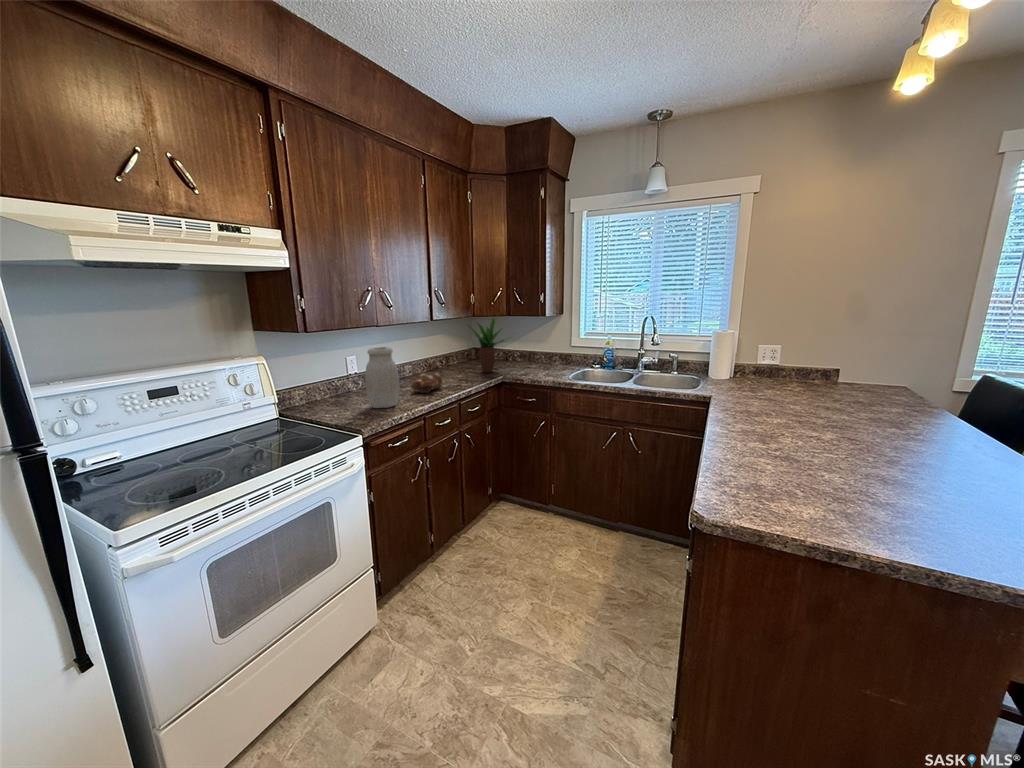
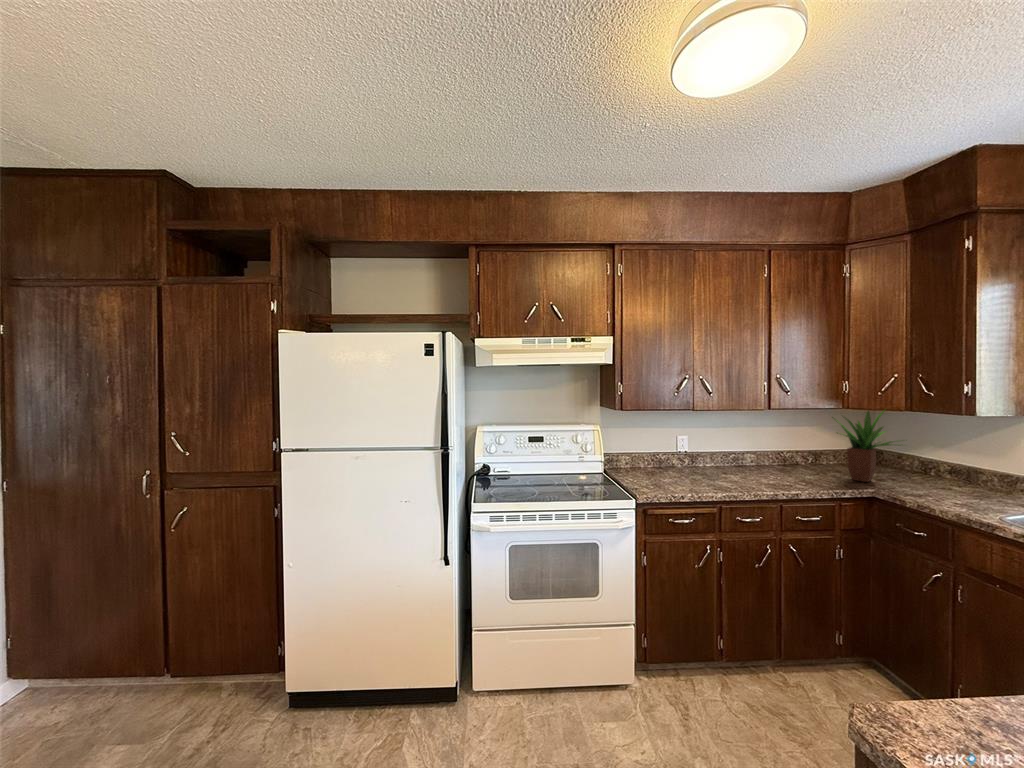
jar: present [365,347,399,408] -> none [669,429,700,486]
bread loaf: present [411,373,442,393] -> none [726,464,772,484]

